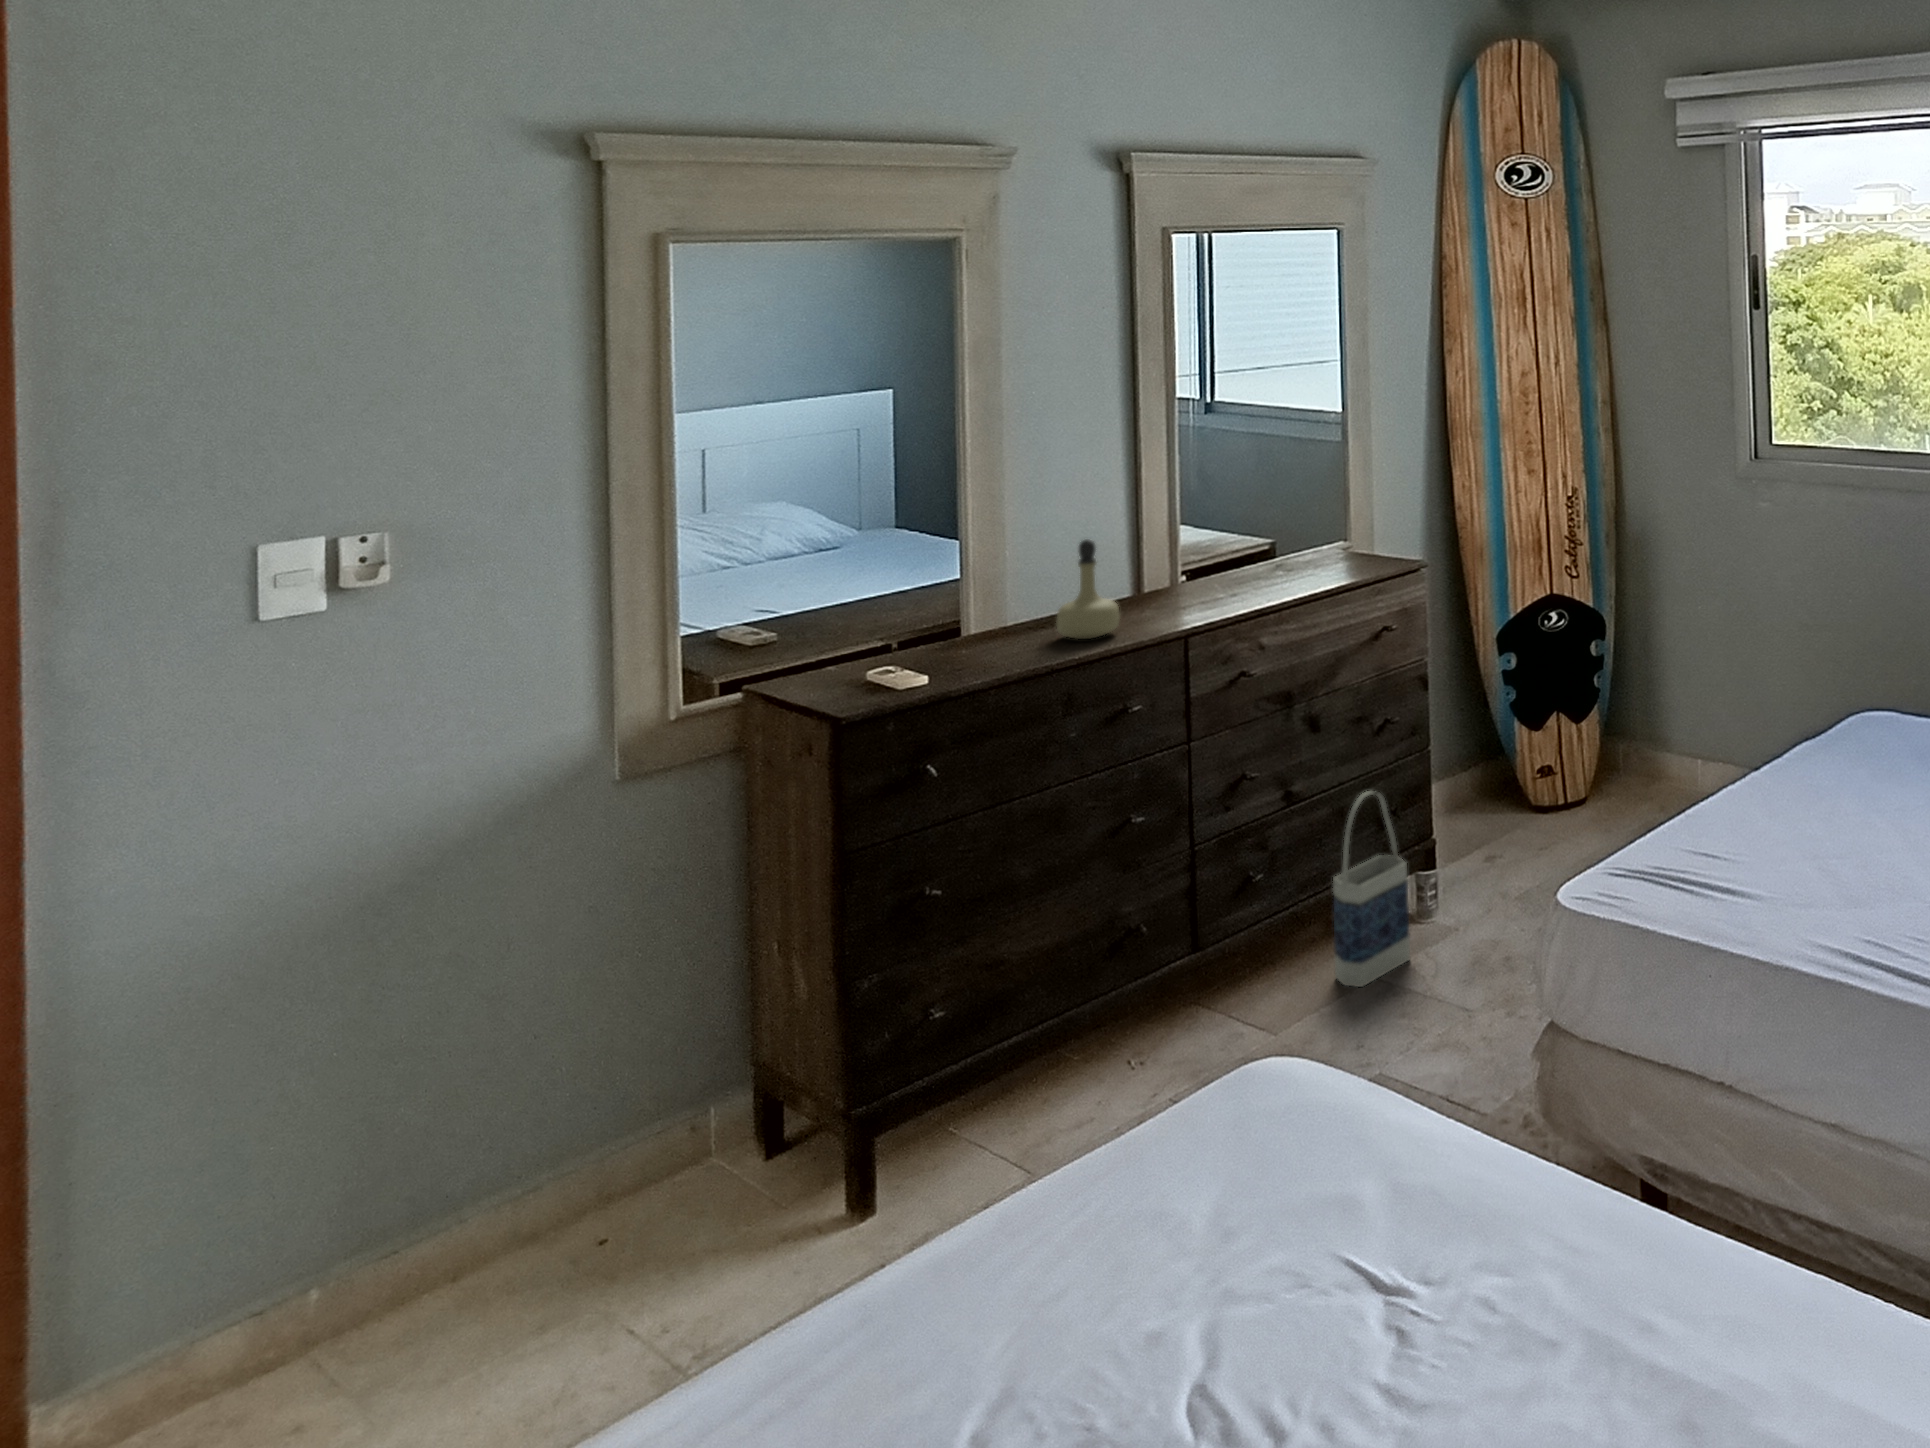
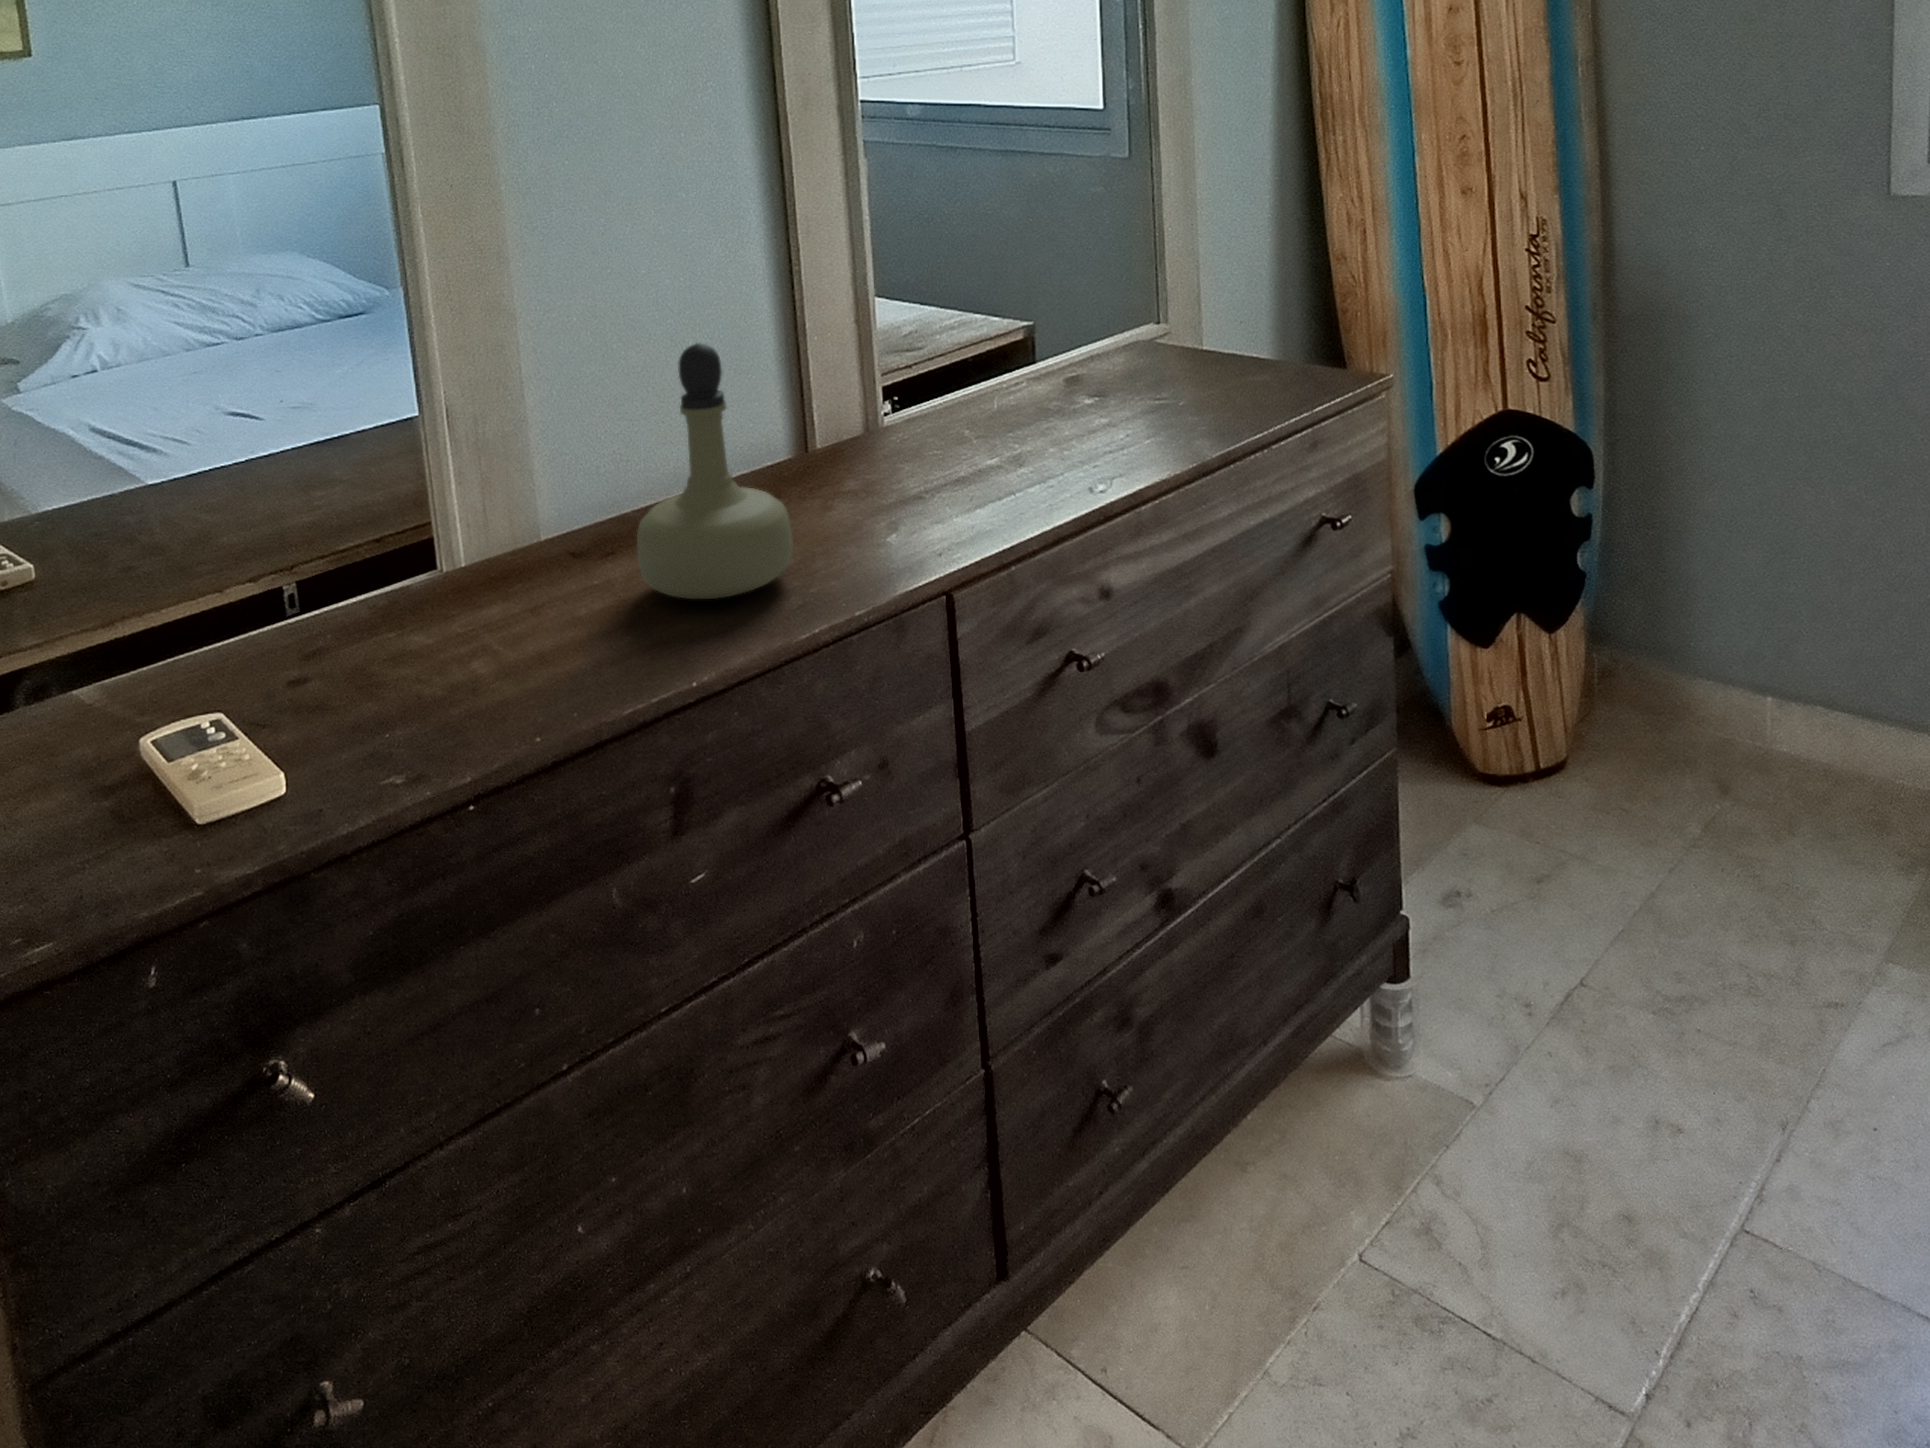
bag: present [1333,791,1410,987] -> none [1276,883,1431,1316]

